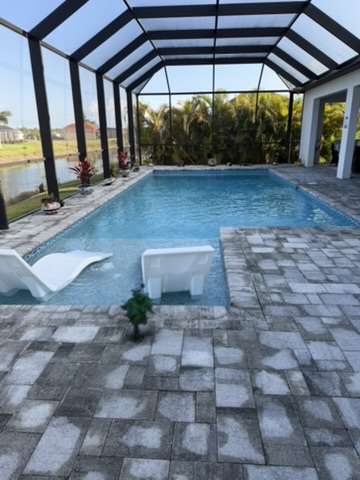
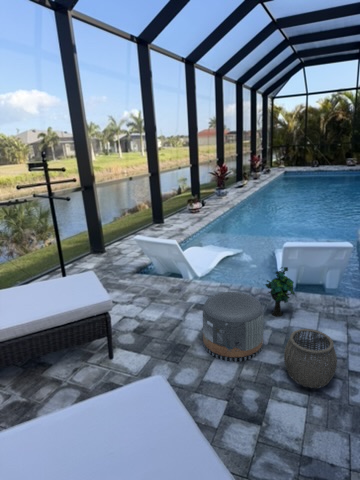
pouf: none [27,325,116,429] -> present [203,292,264,362]
woven basket: none [138,367,202,448] -> present [284,329,337,388]

